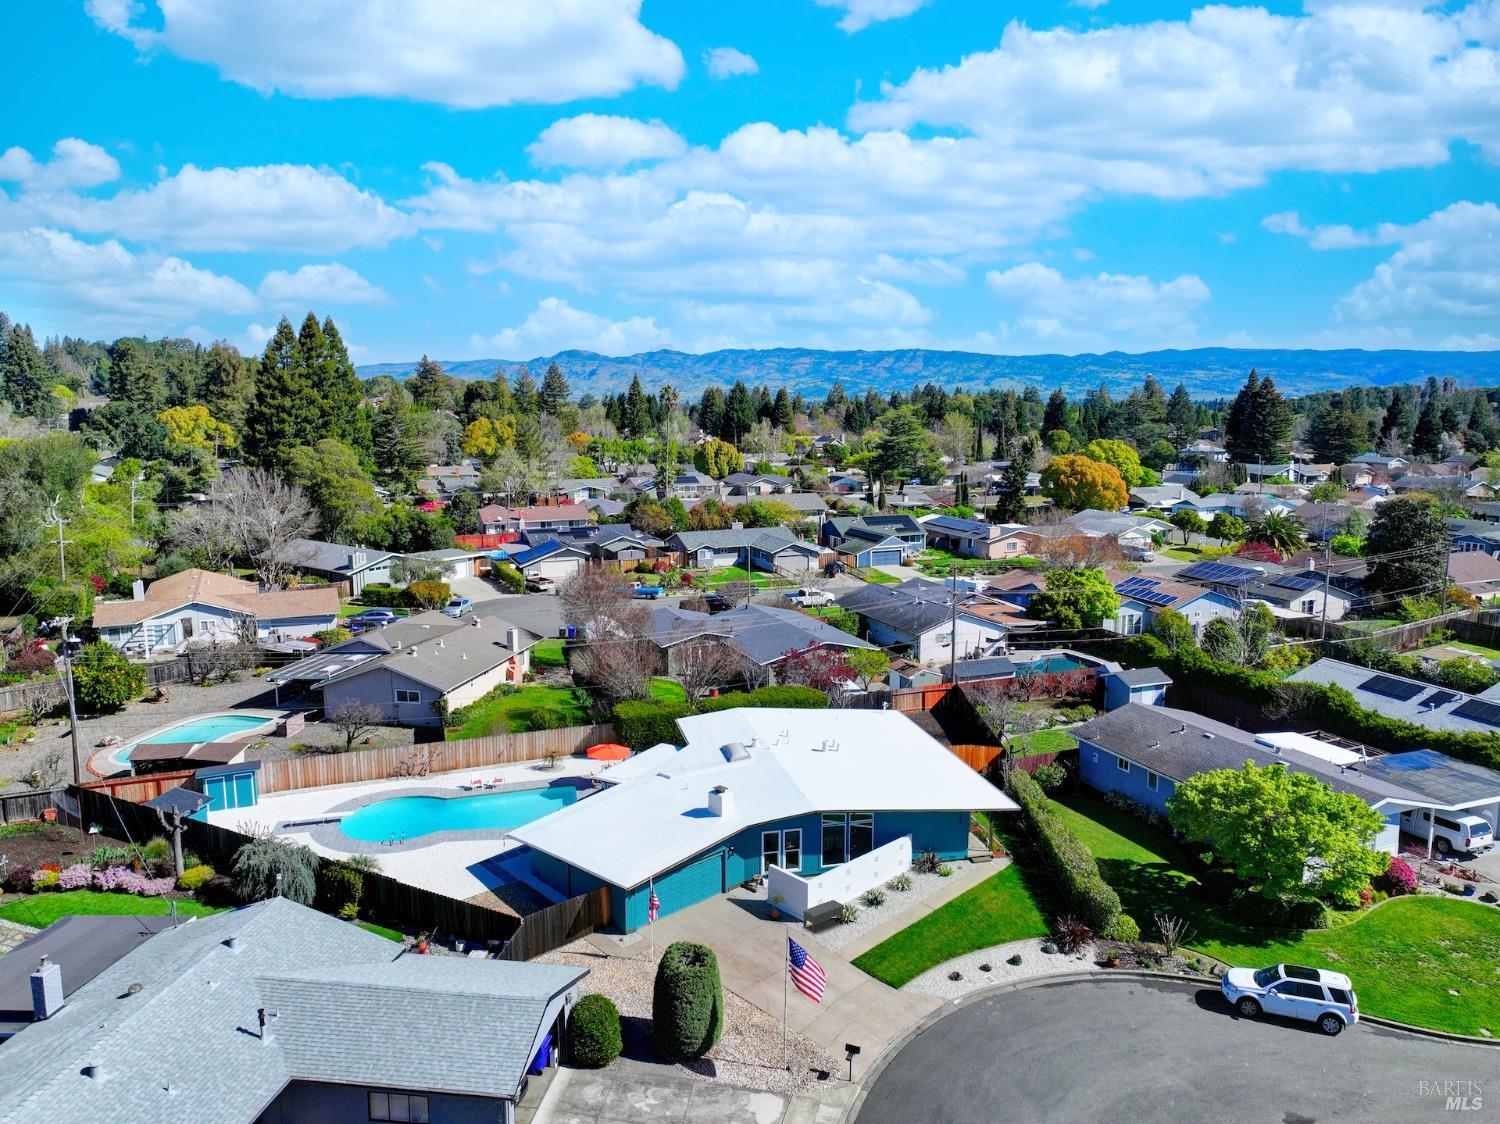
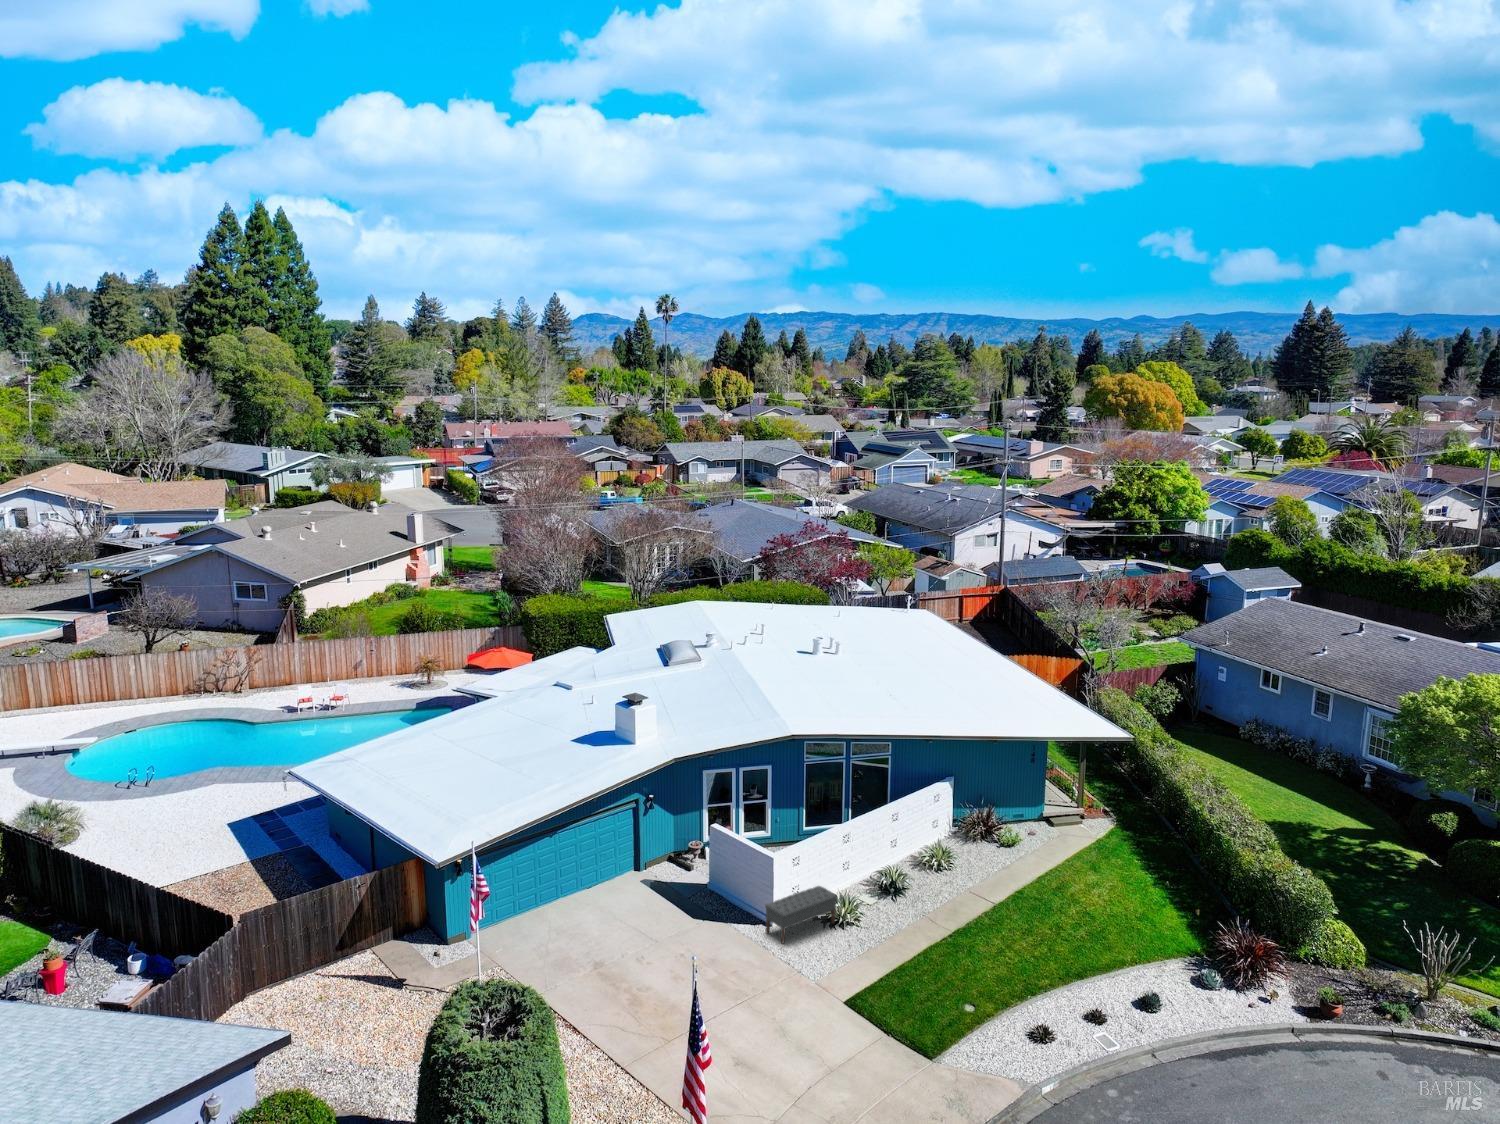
potted tree: present [769,889,785,918] -> none [706,865,738,916]

